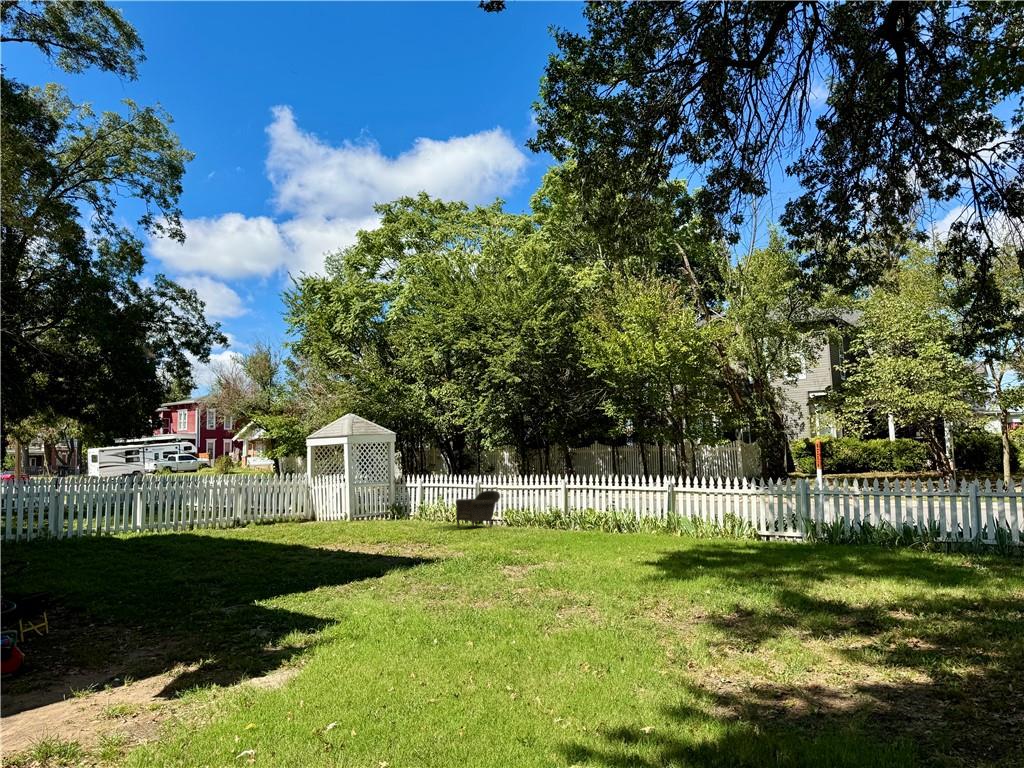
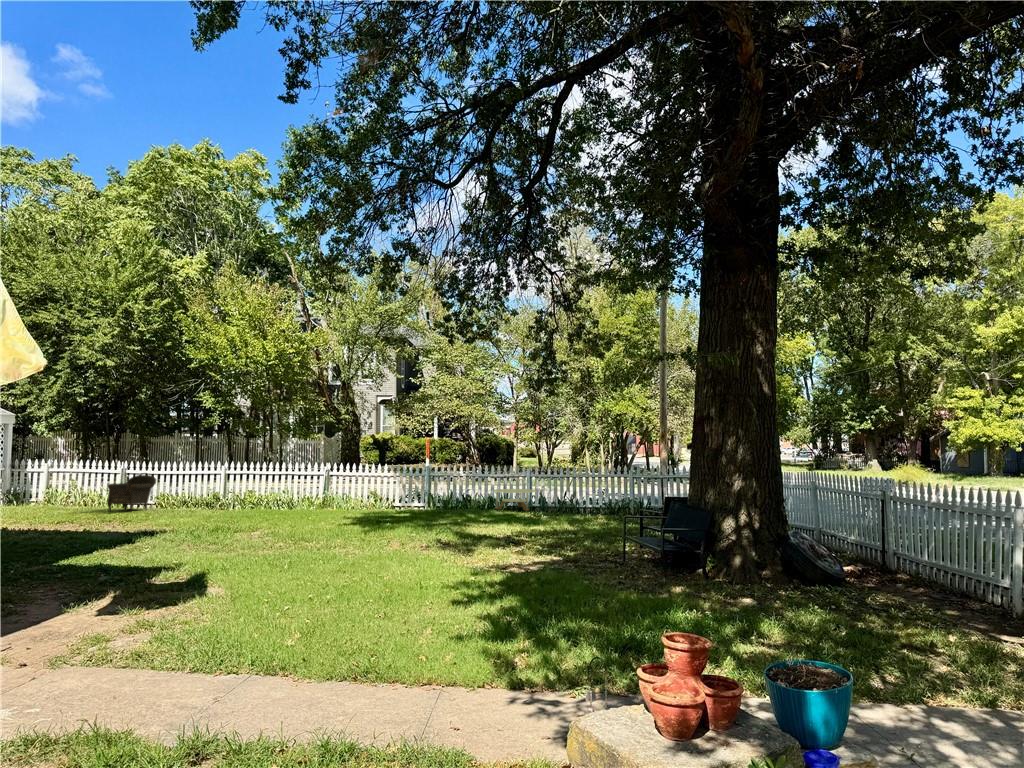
round table: none [904,515,987,553] -> present [494,489,536,511]

